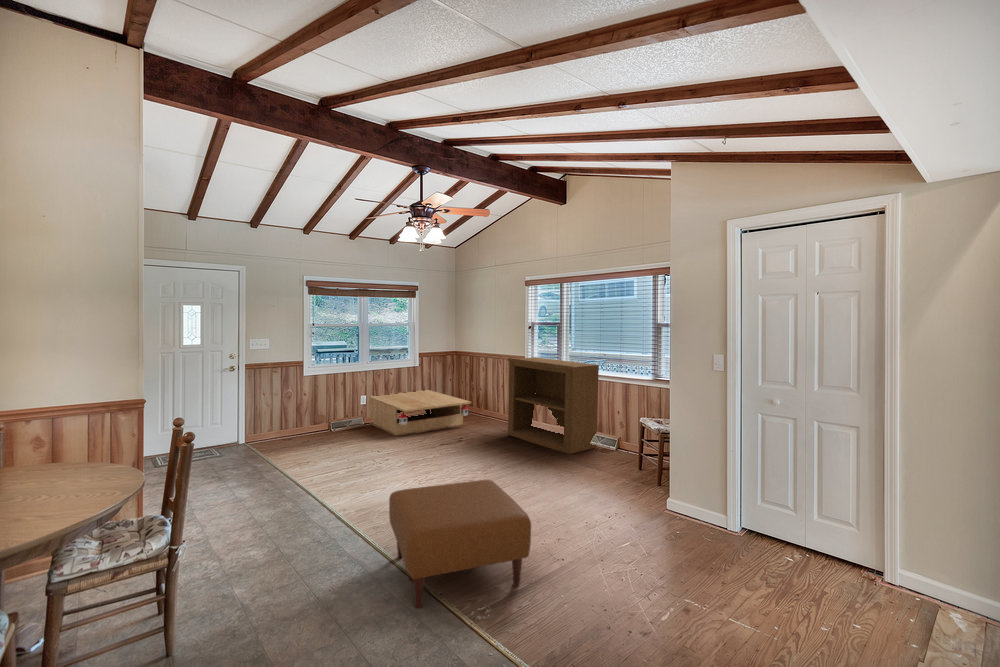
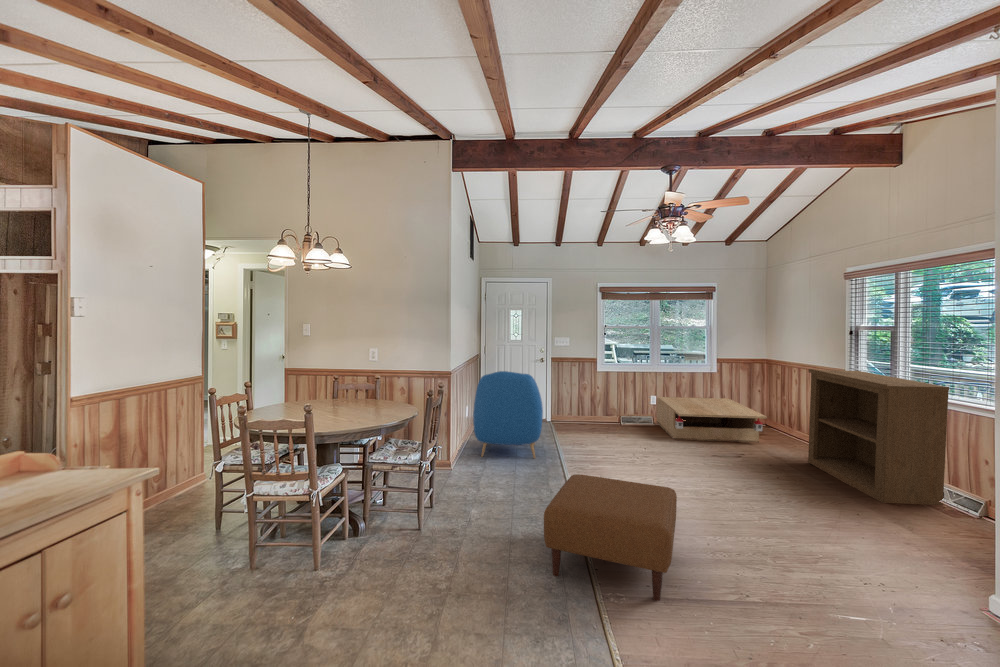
armchair: none [168,386,283,507] -> present [473,371,543,458]

